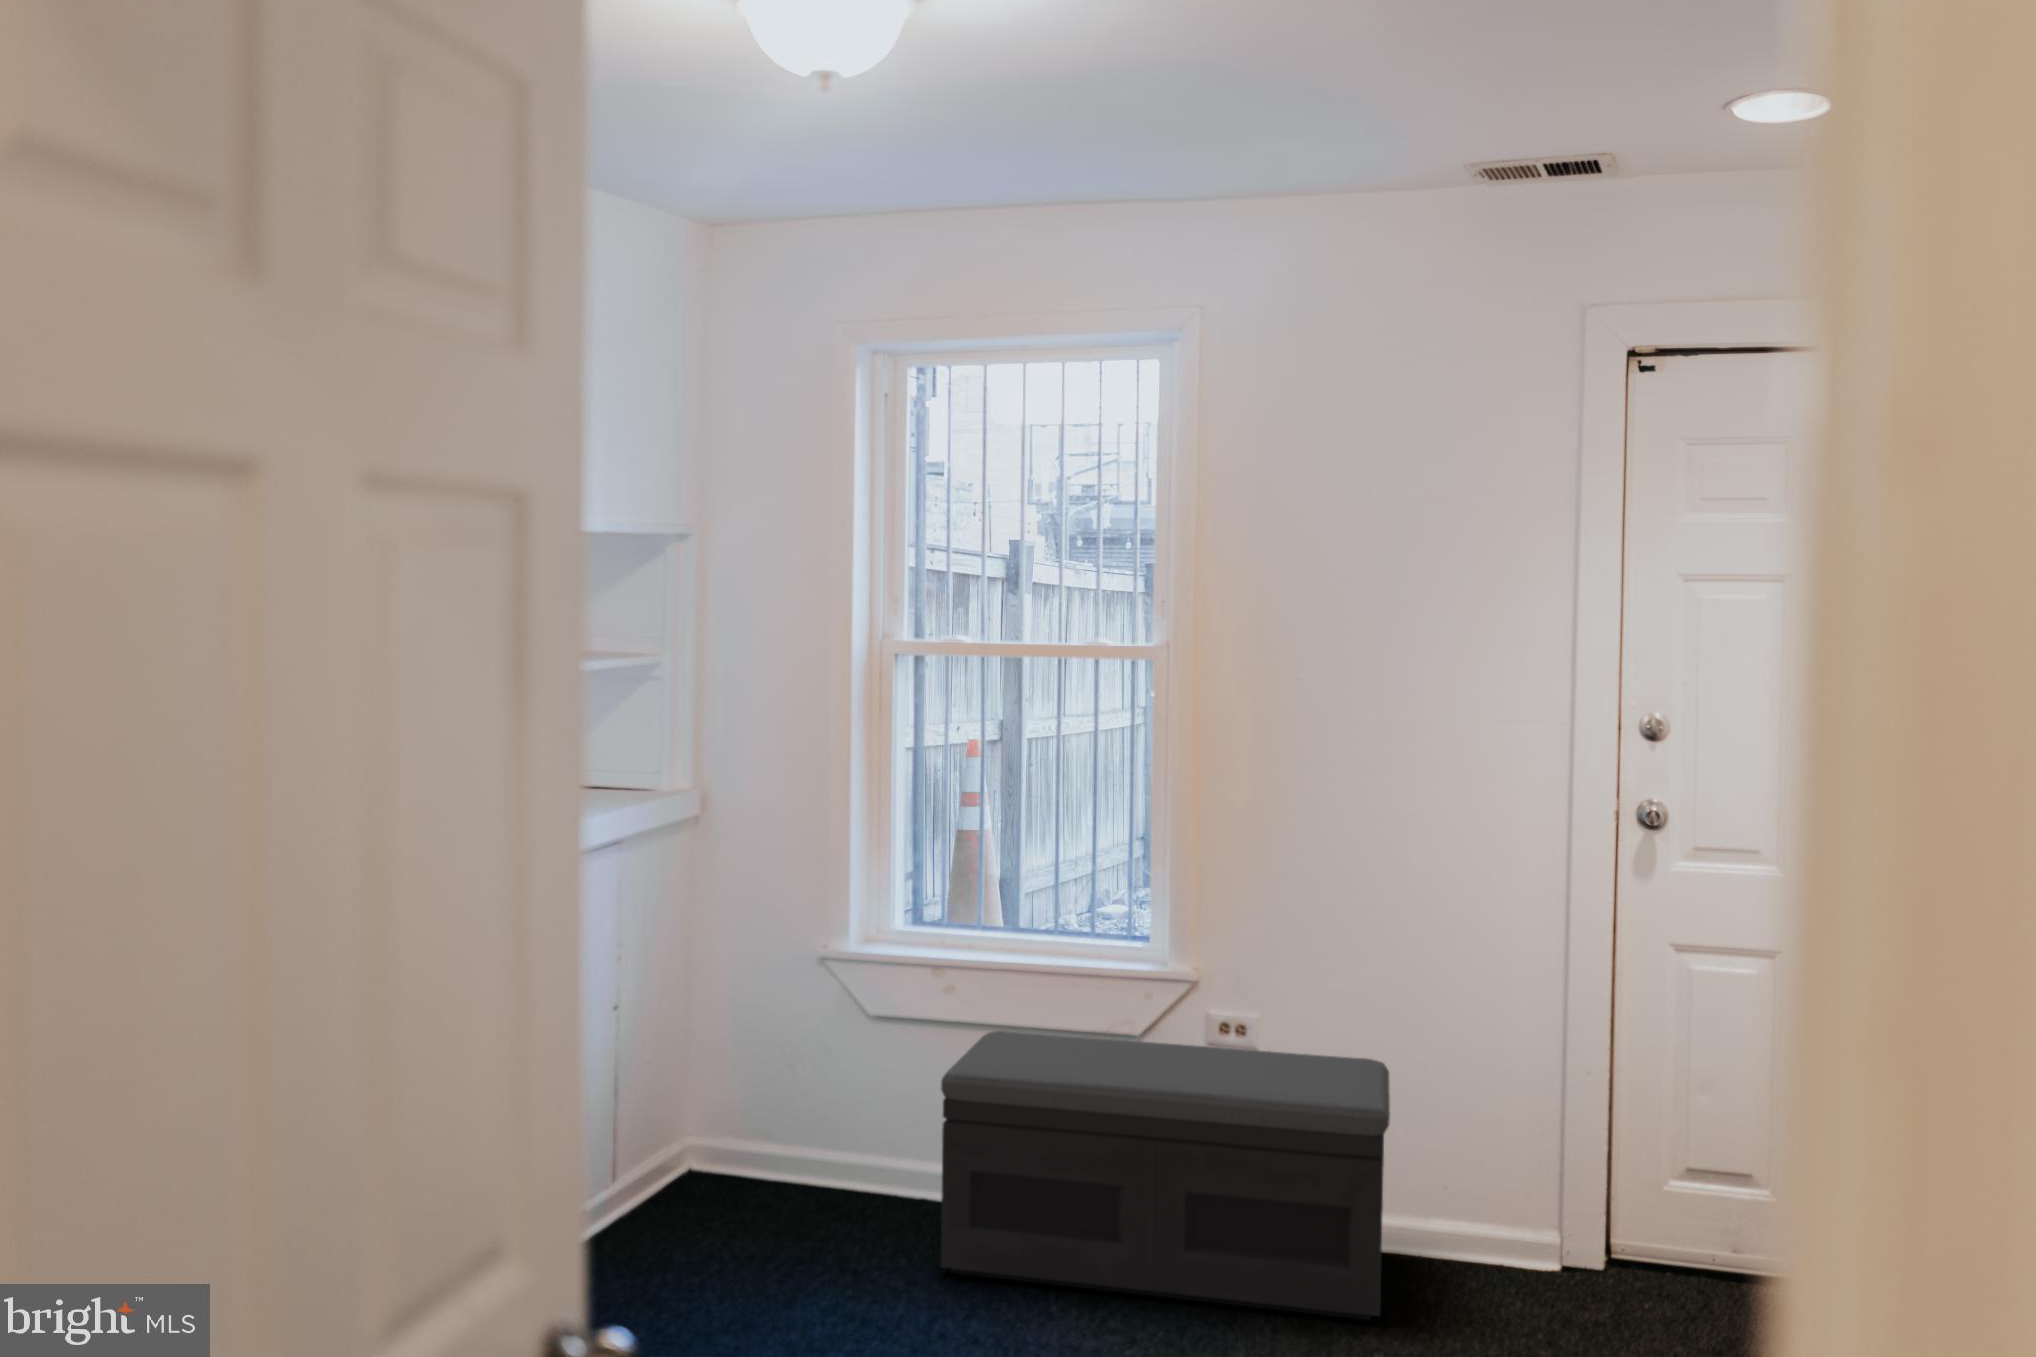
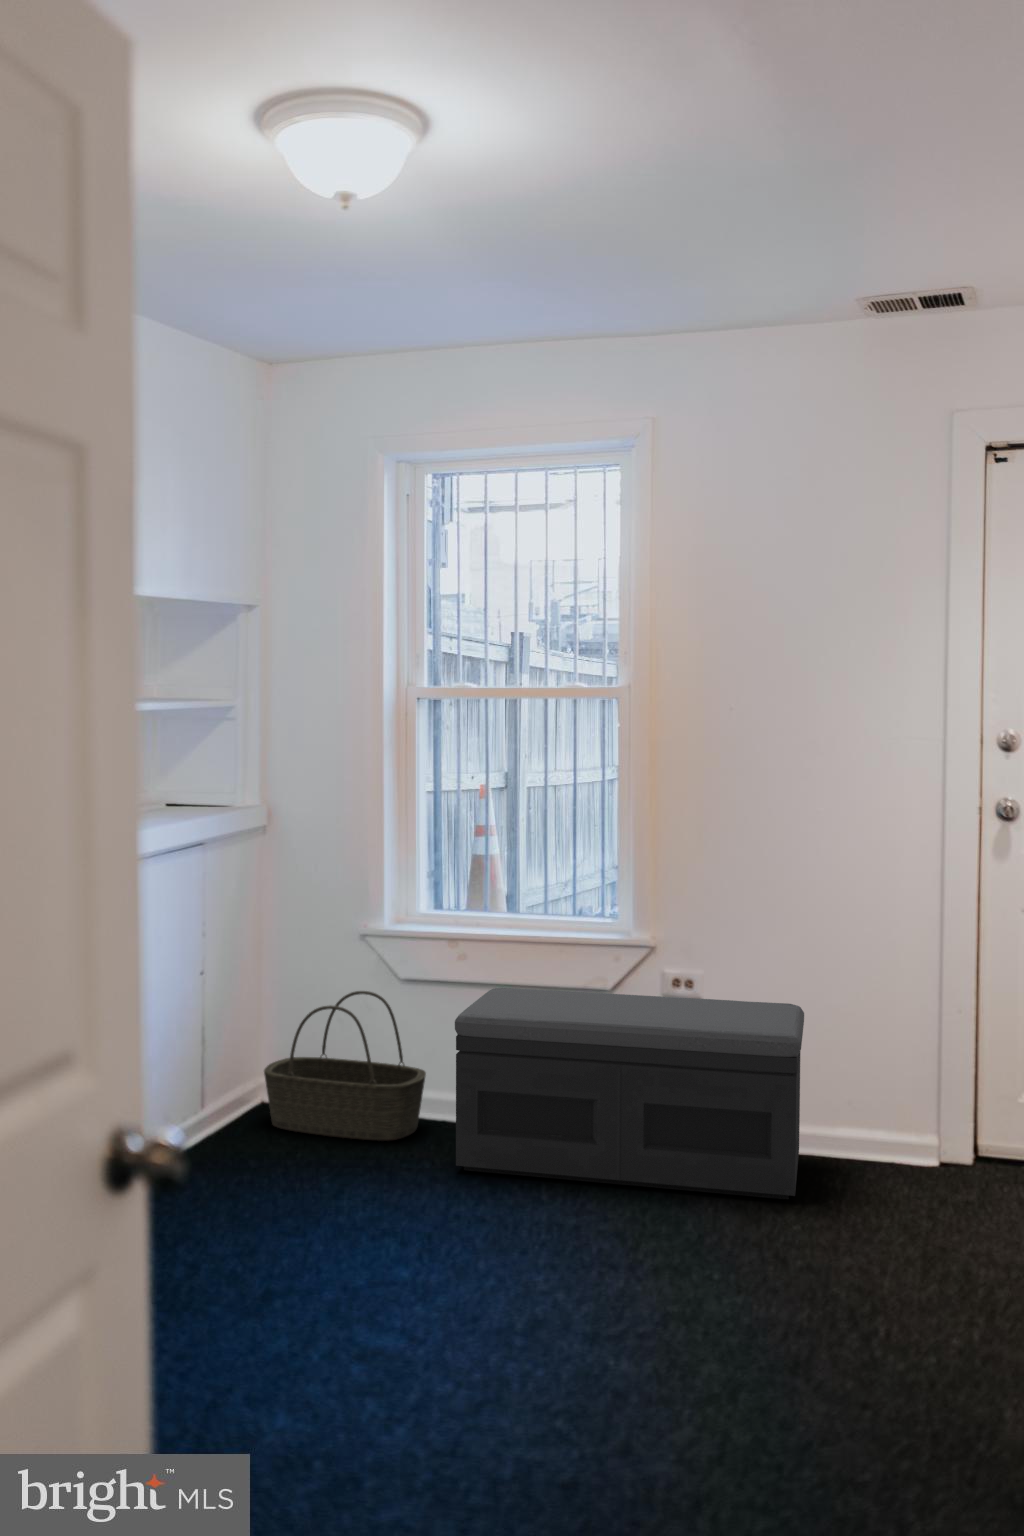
basket: none [693,1031,902,1229] -> present [264,991,426,1141]

